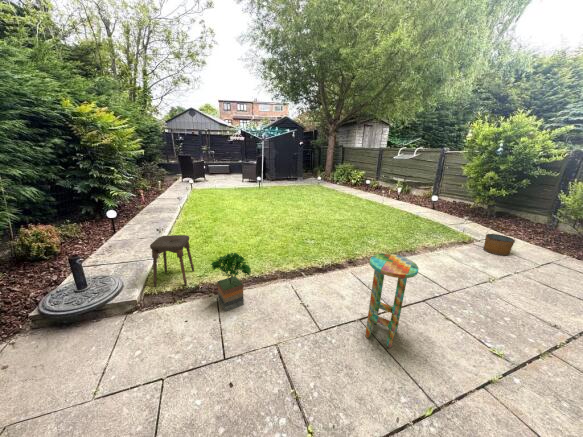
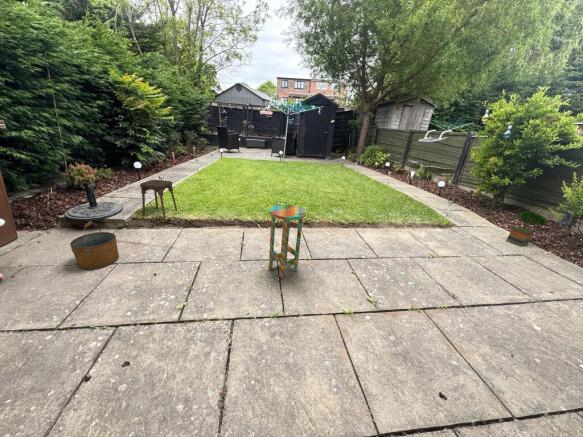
bucket: present [483,226,515,256] -> present [70,221,119,269]
potted tree: present [211,253,251,311] -> present [506,211,547,246]

